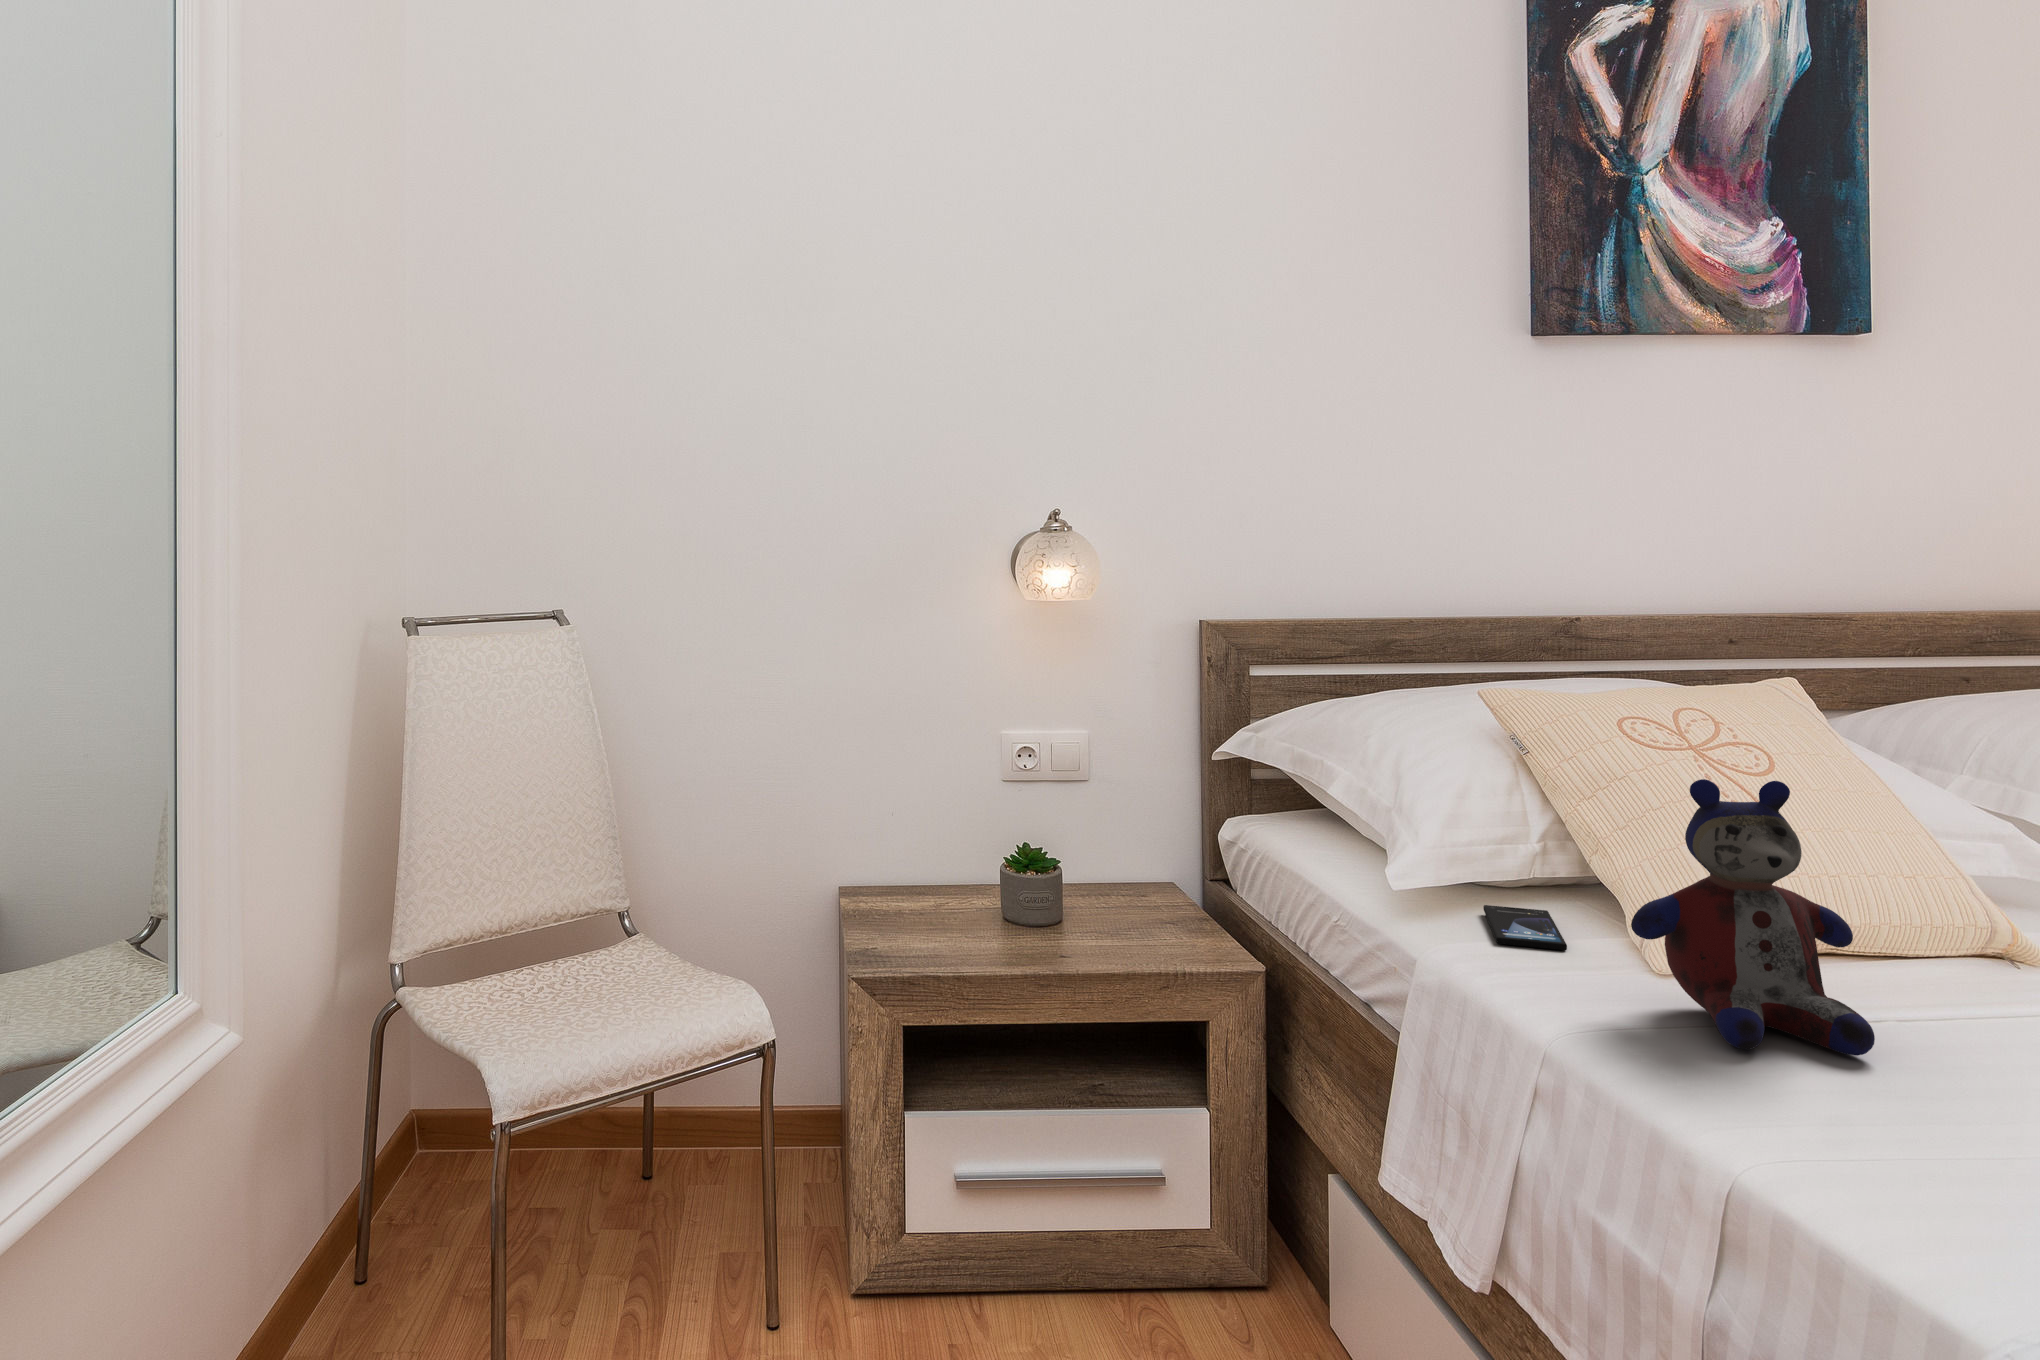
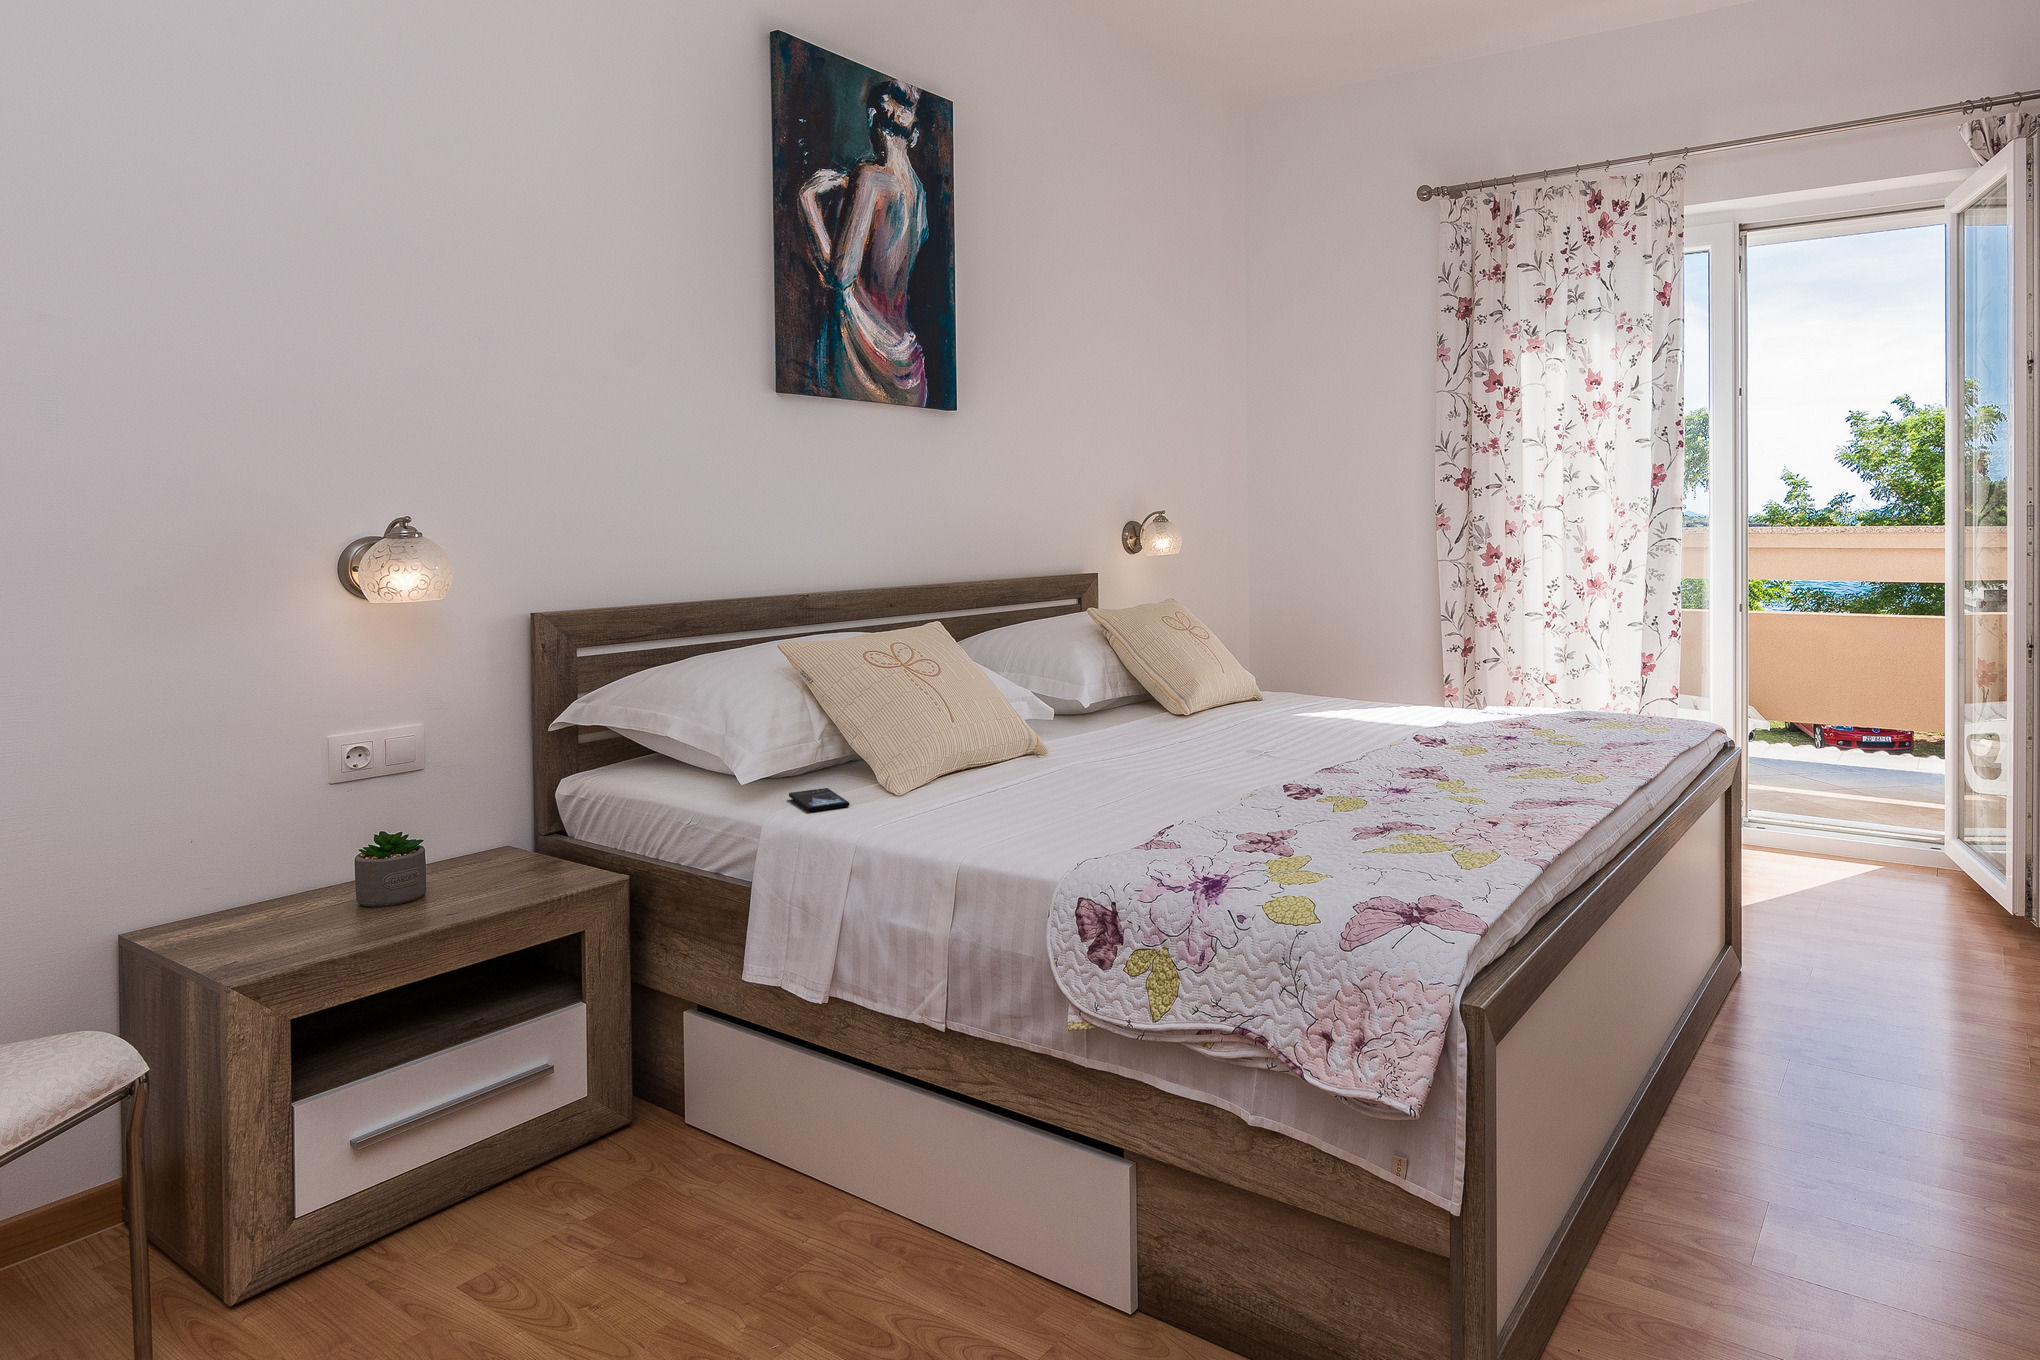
stuffed bear: present [1631,779,1875,1056] -> none [900,678,1014,827]

